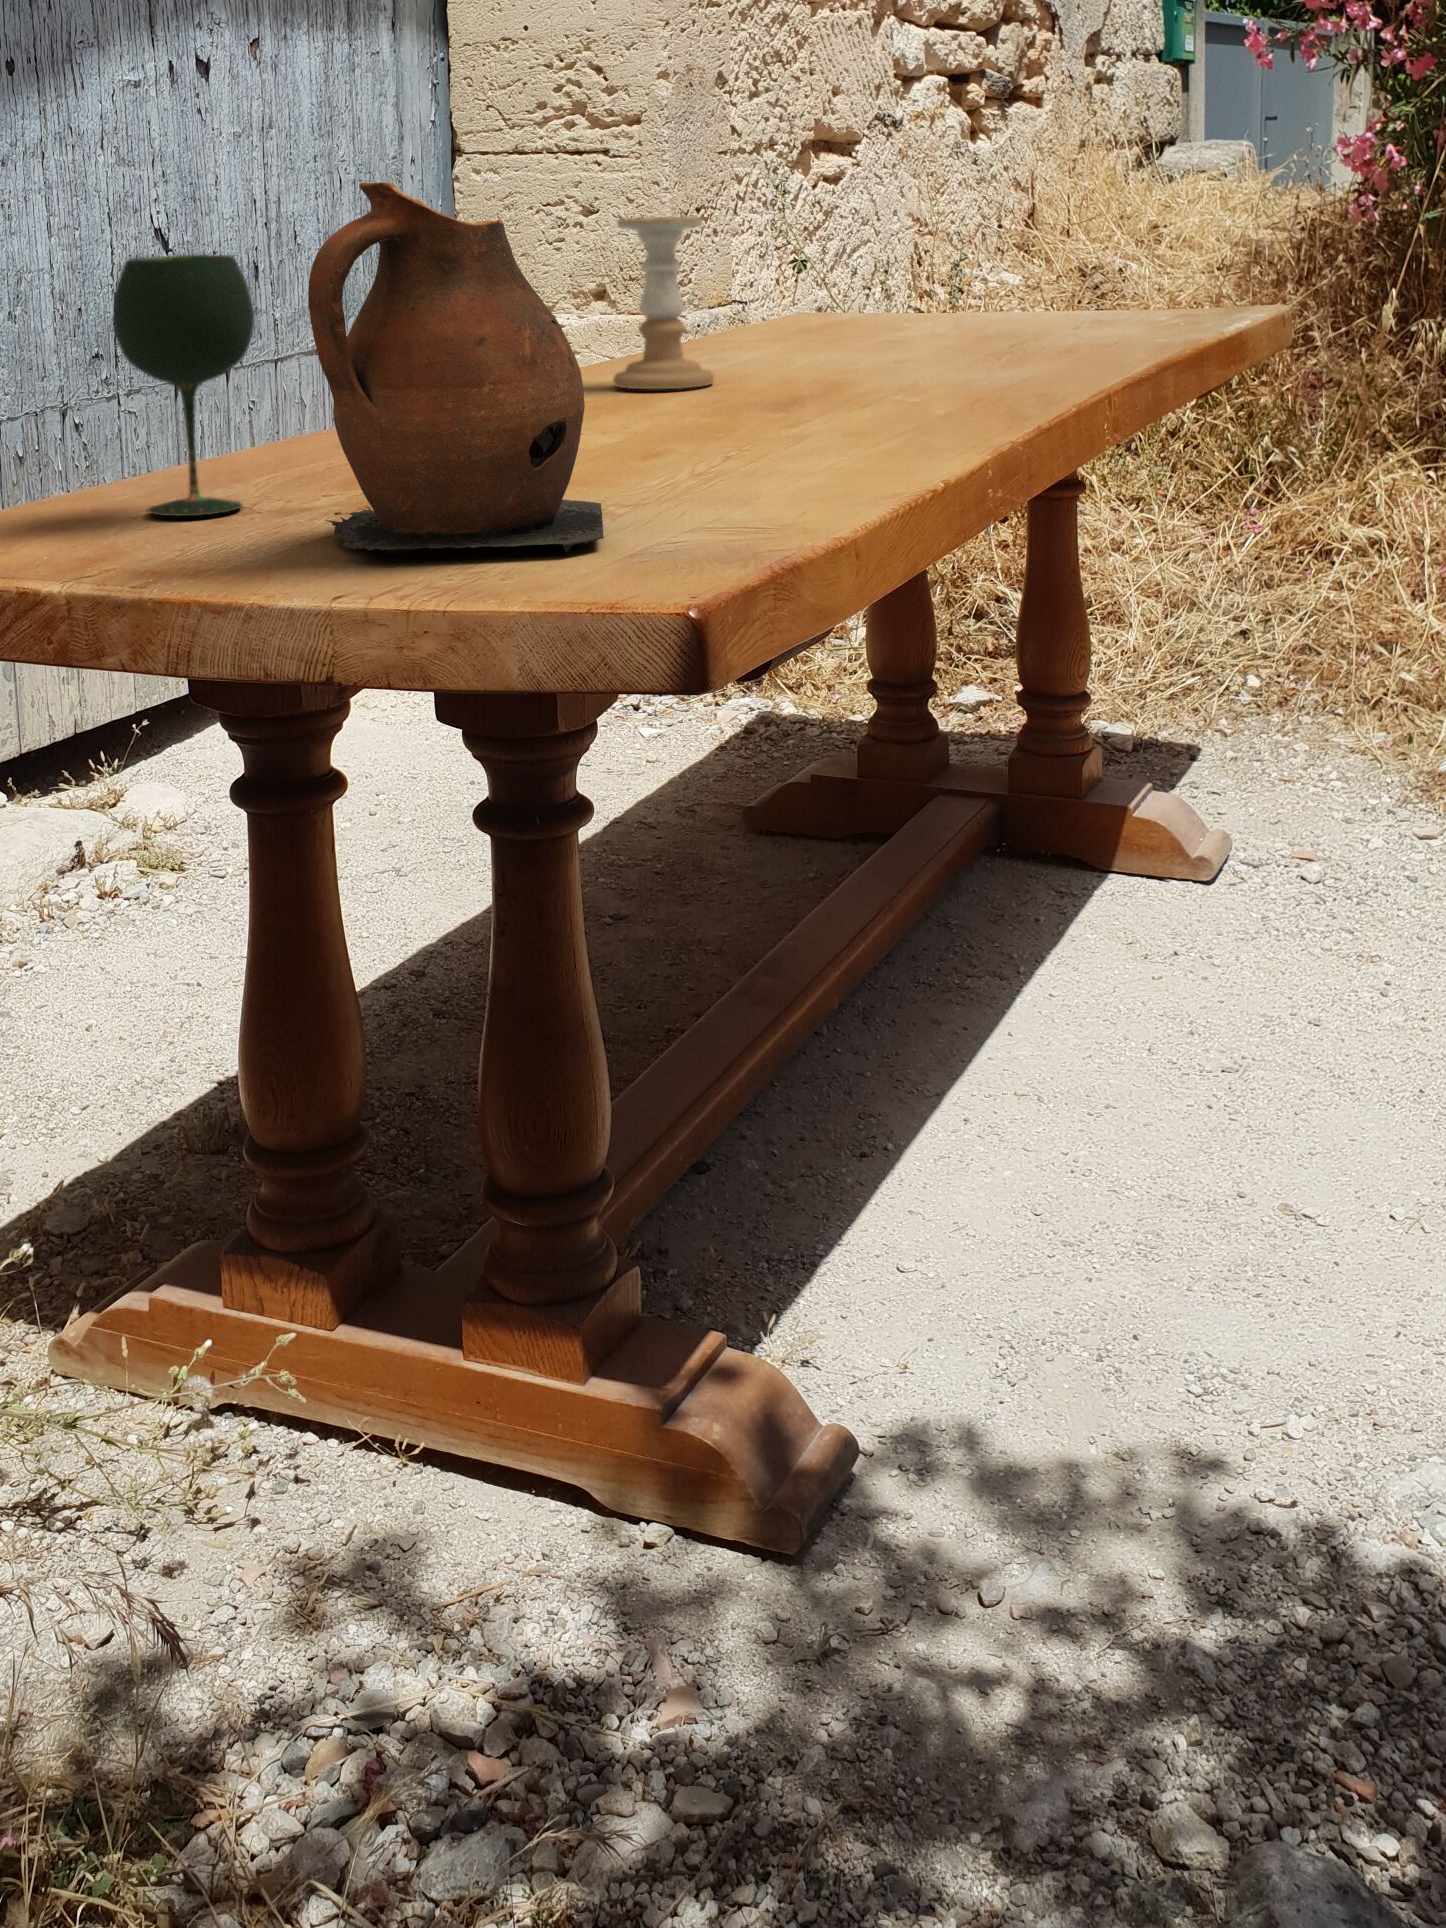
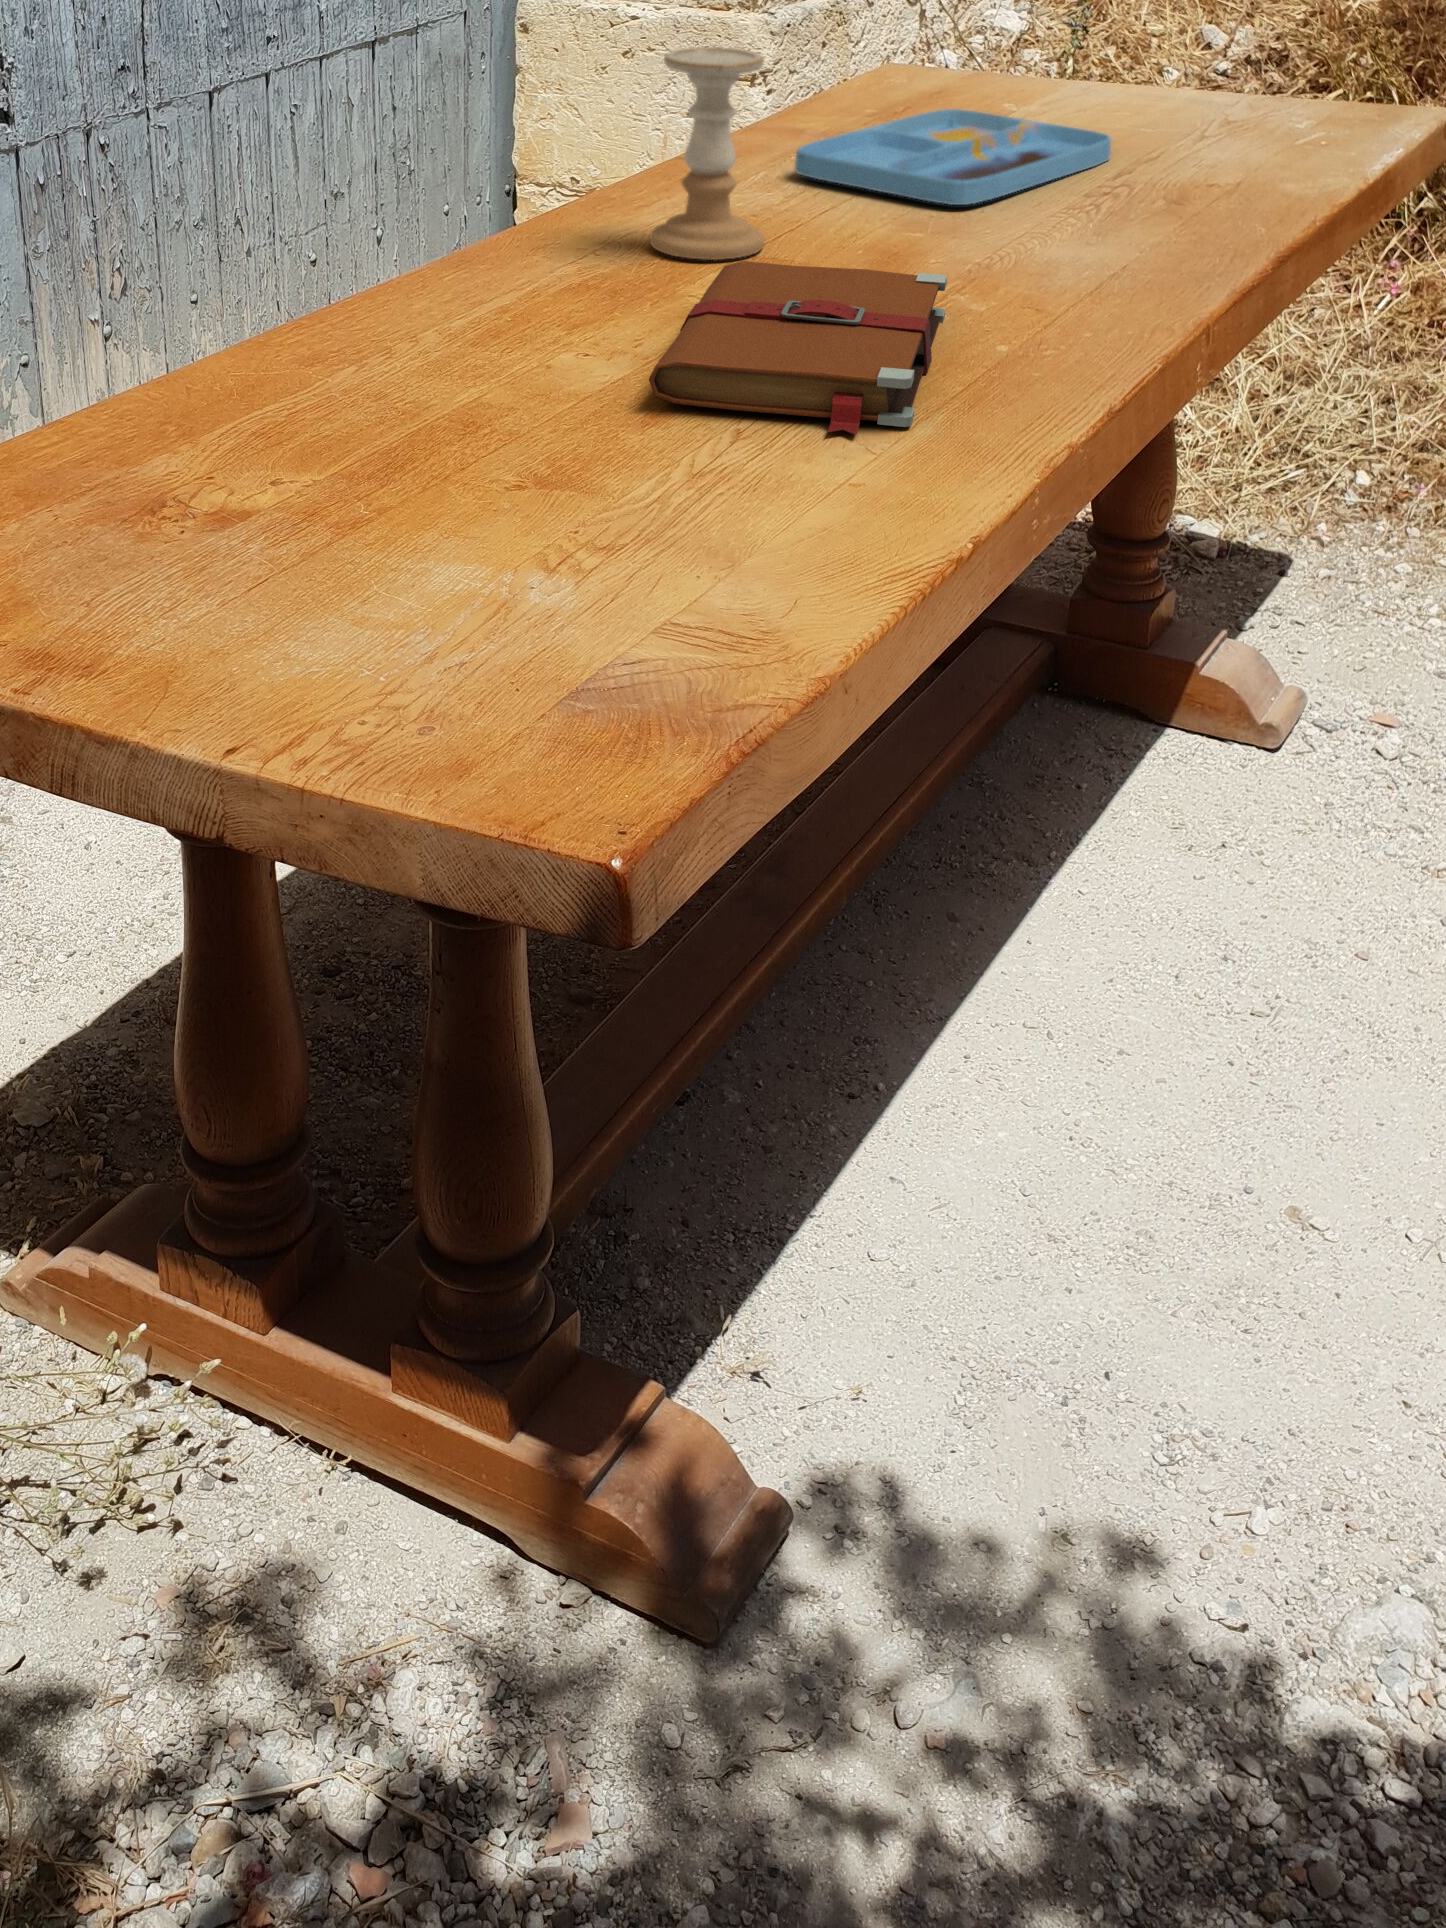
ceramic pitcher: present [308,182,604,552] -> none [231,220,582,682]
wine glass: present [113,255,254,516] -> none [37,216,198,526]
tray: none [730,312,1000,356] -> present [795,109,1111,205]
book: none [636,366,879,447] -> present [649,261,947,435]

